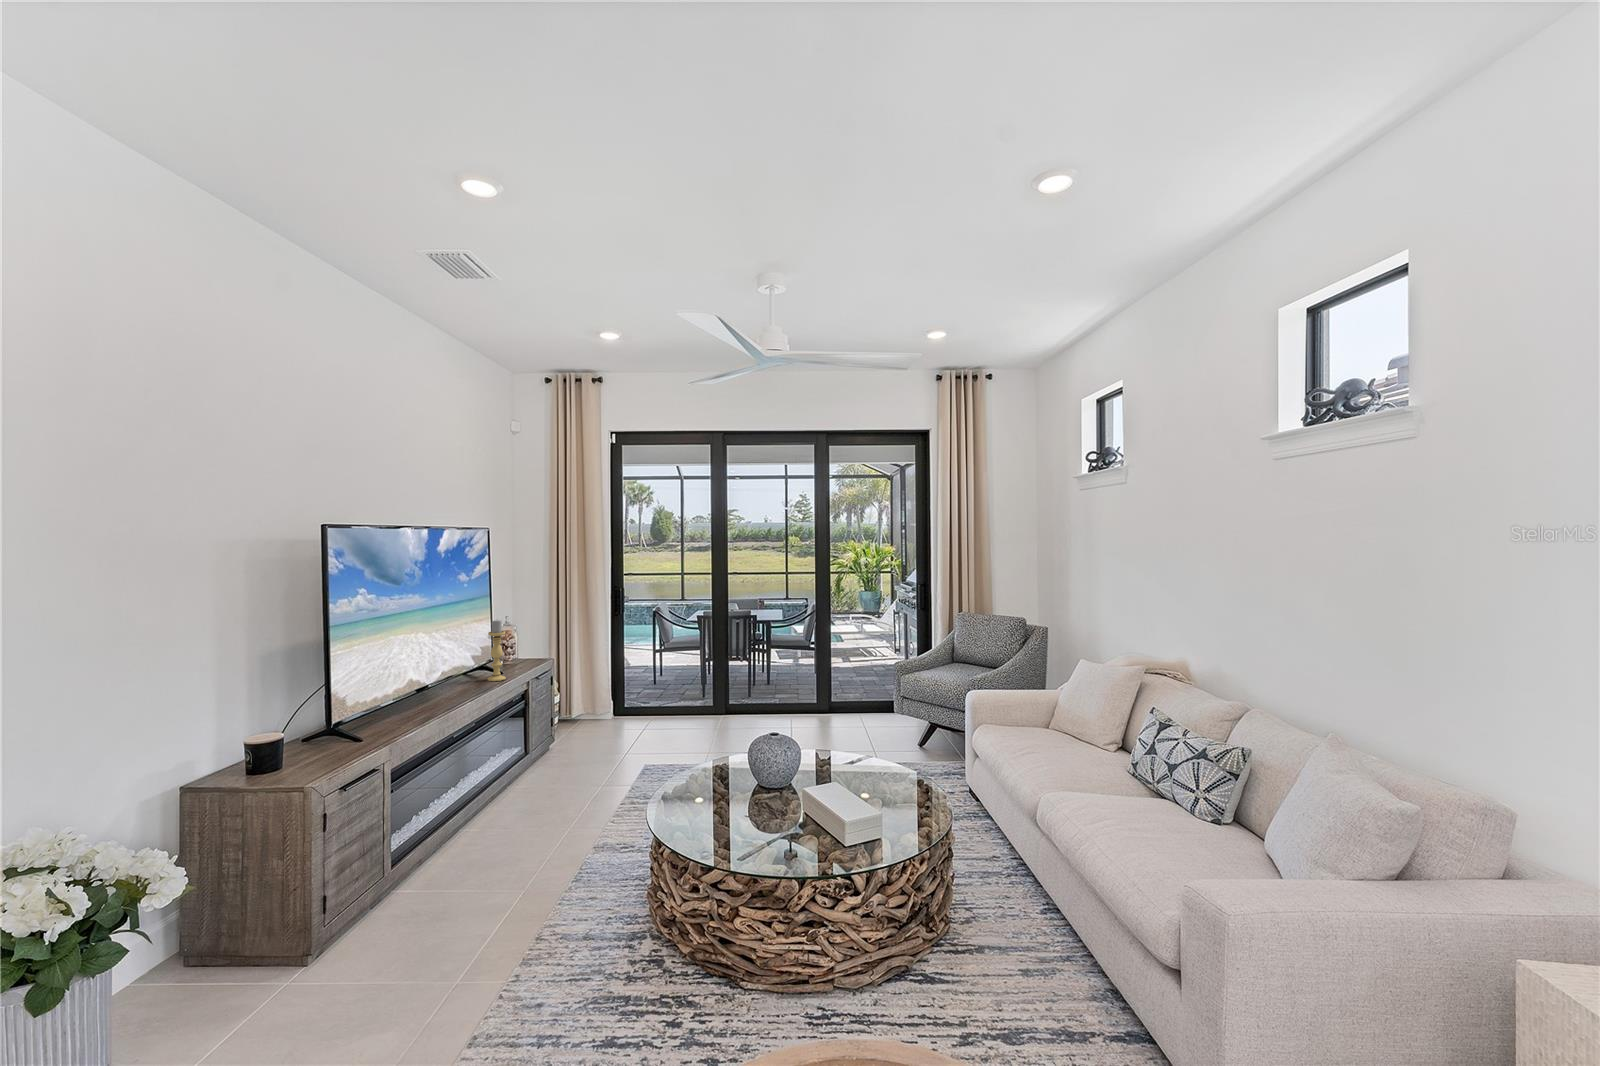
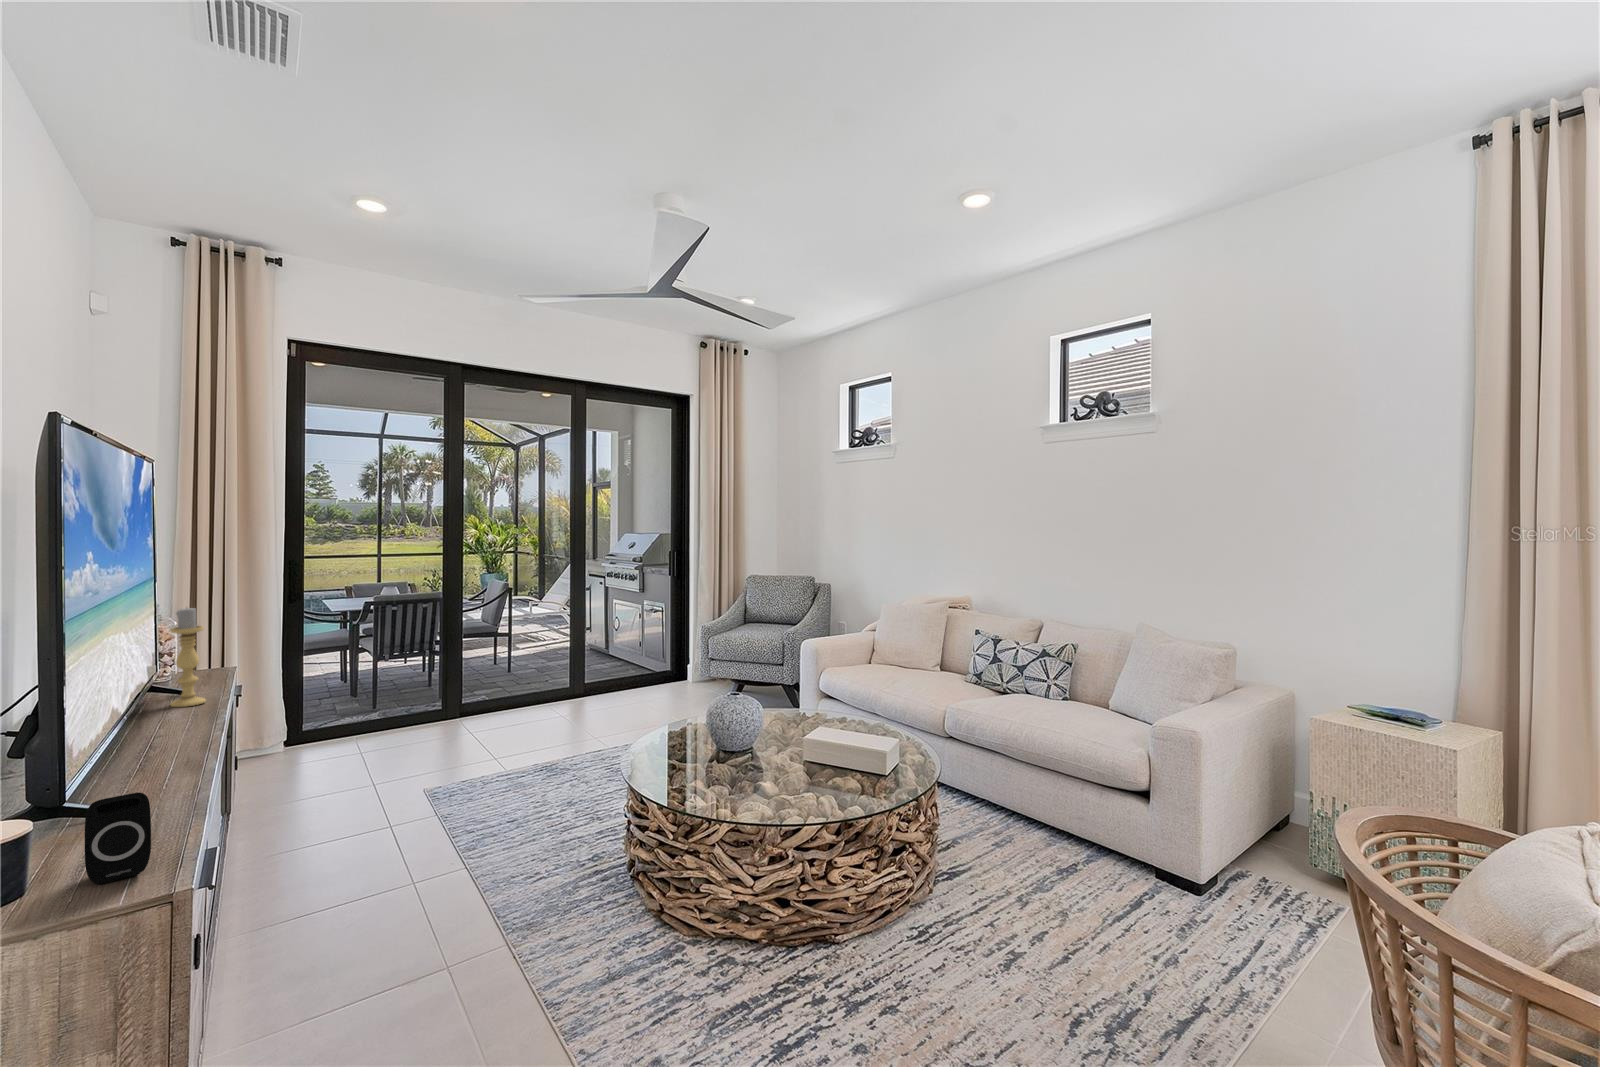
speaker: none [284,728,322,772] -> present [85,793,151,884]

